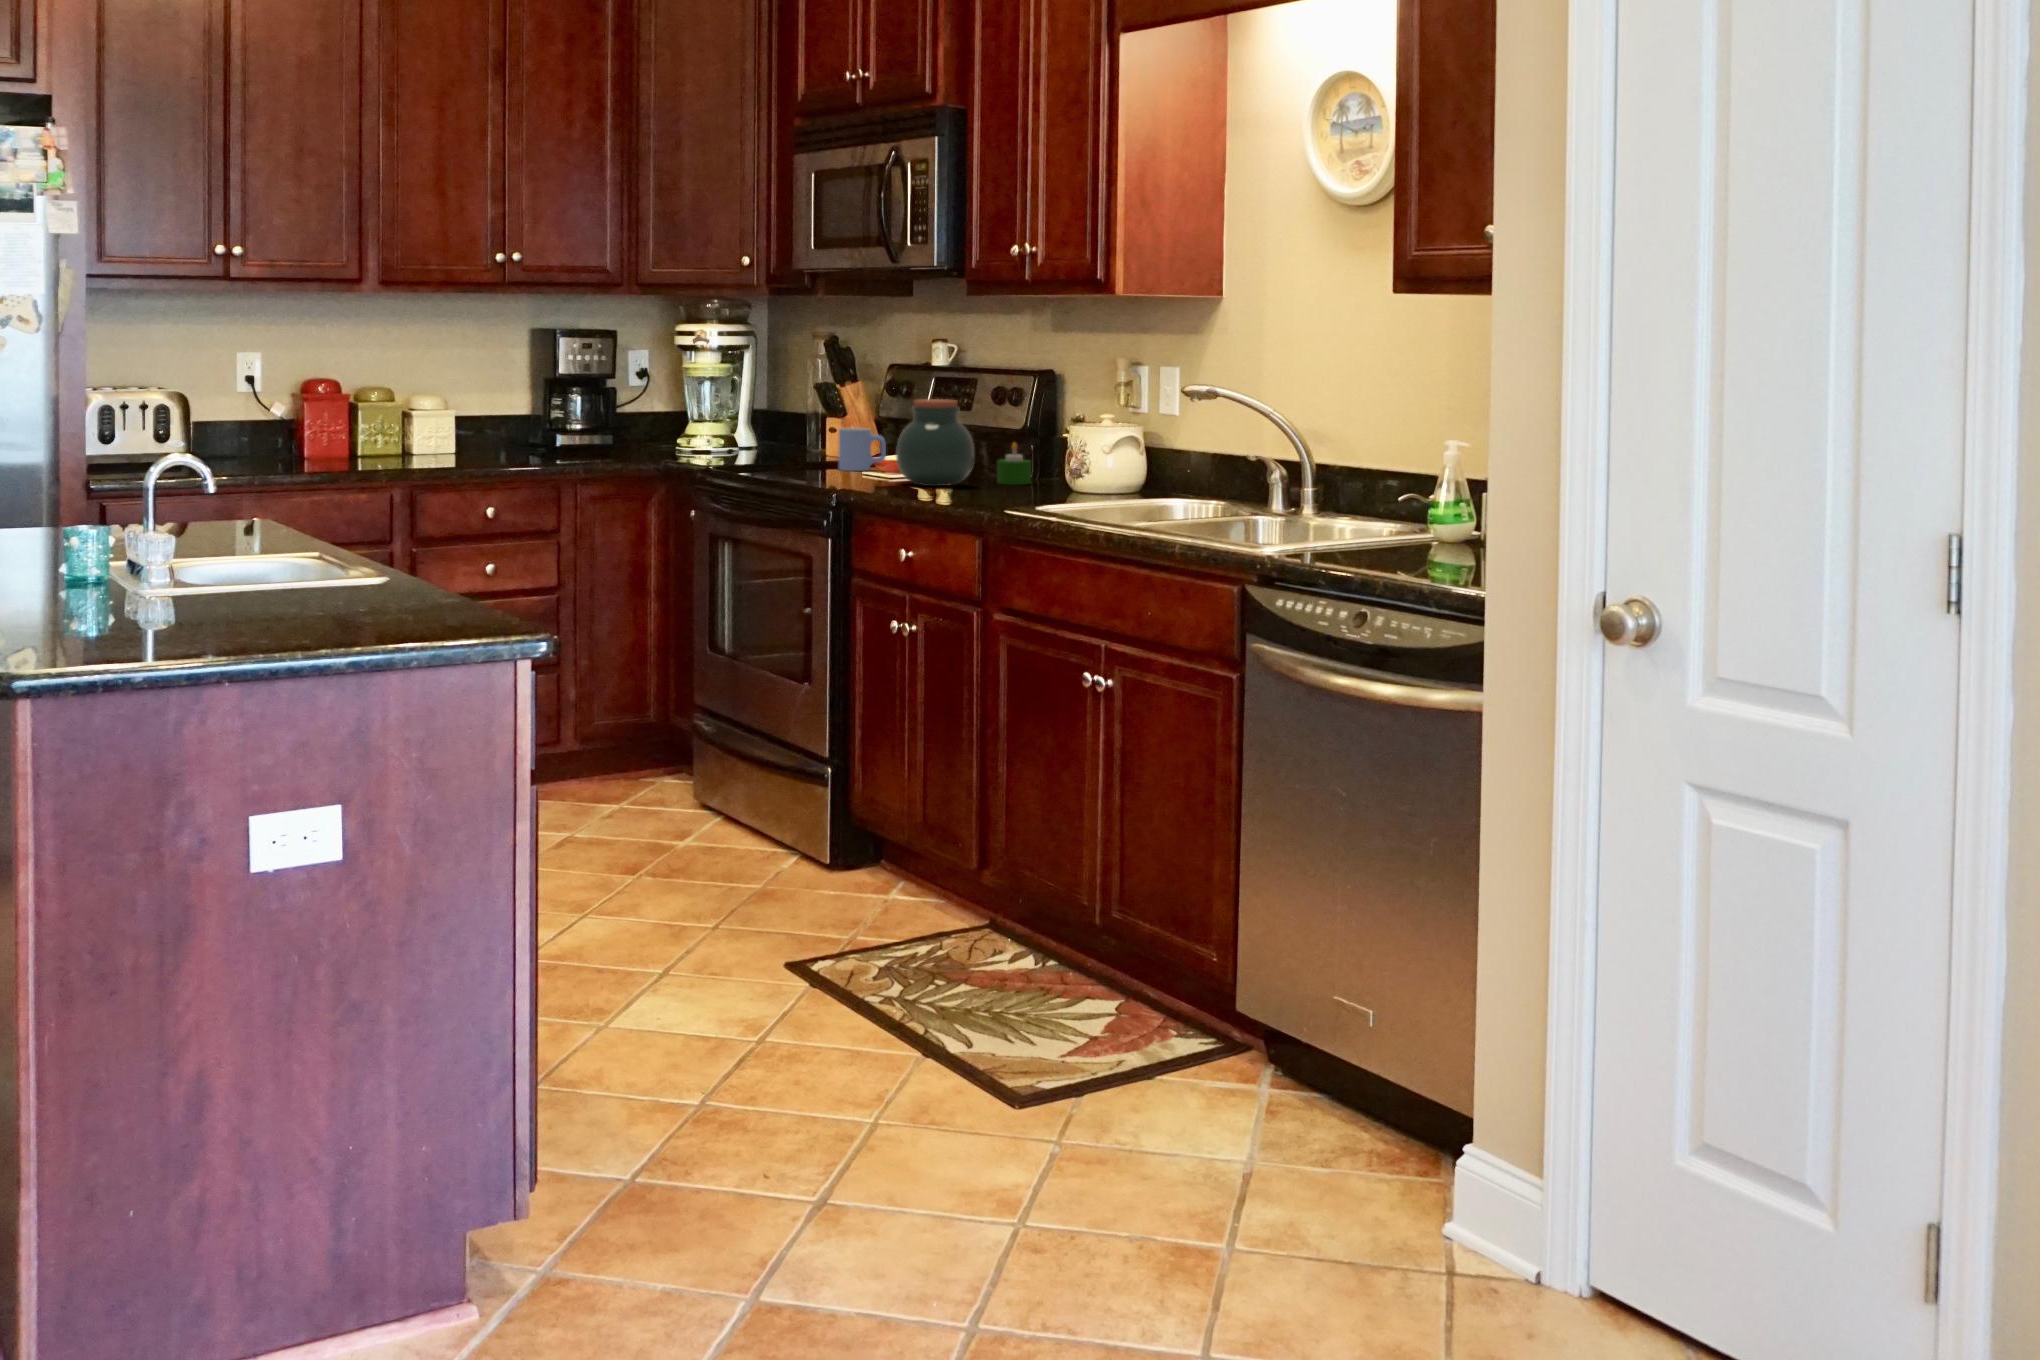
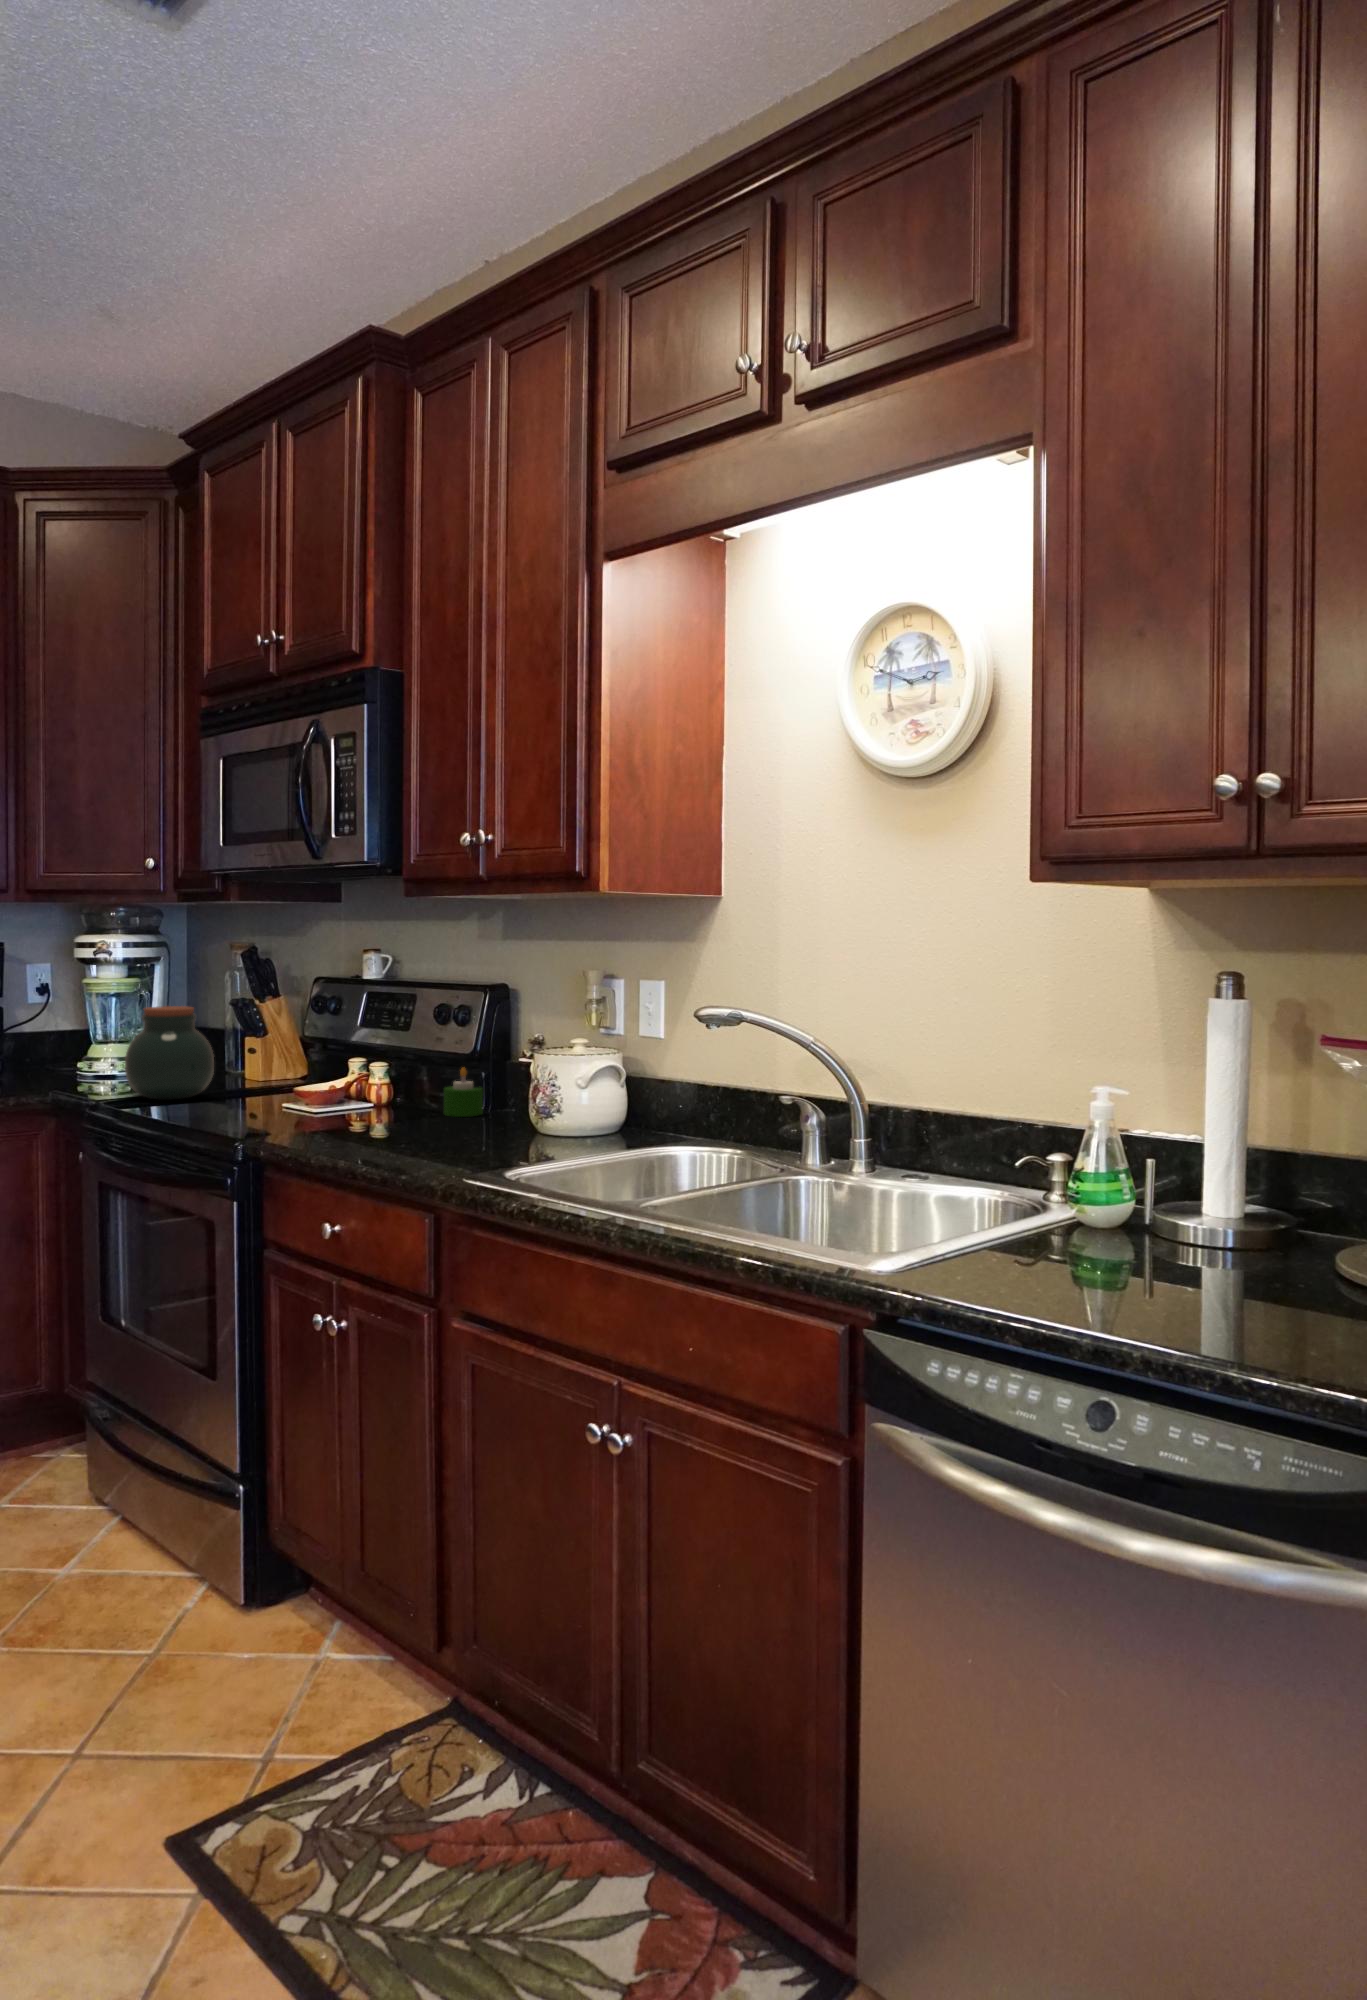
jar: present [896,399,974,486] -> present [125,1006,214,1100]
mug: present [839,428,886,471] -> none [255,1051,312,1102]

